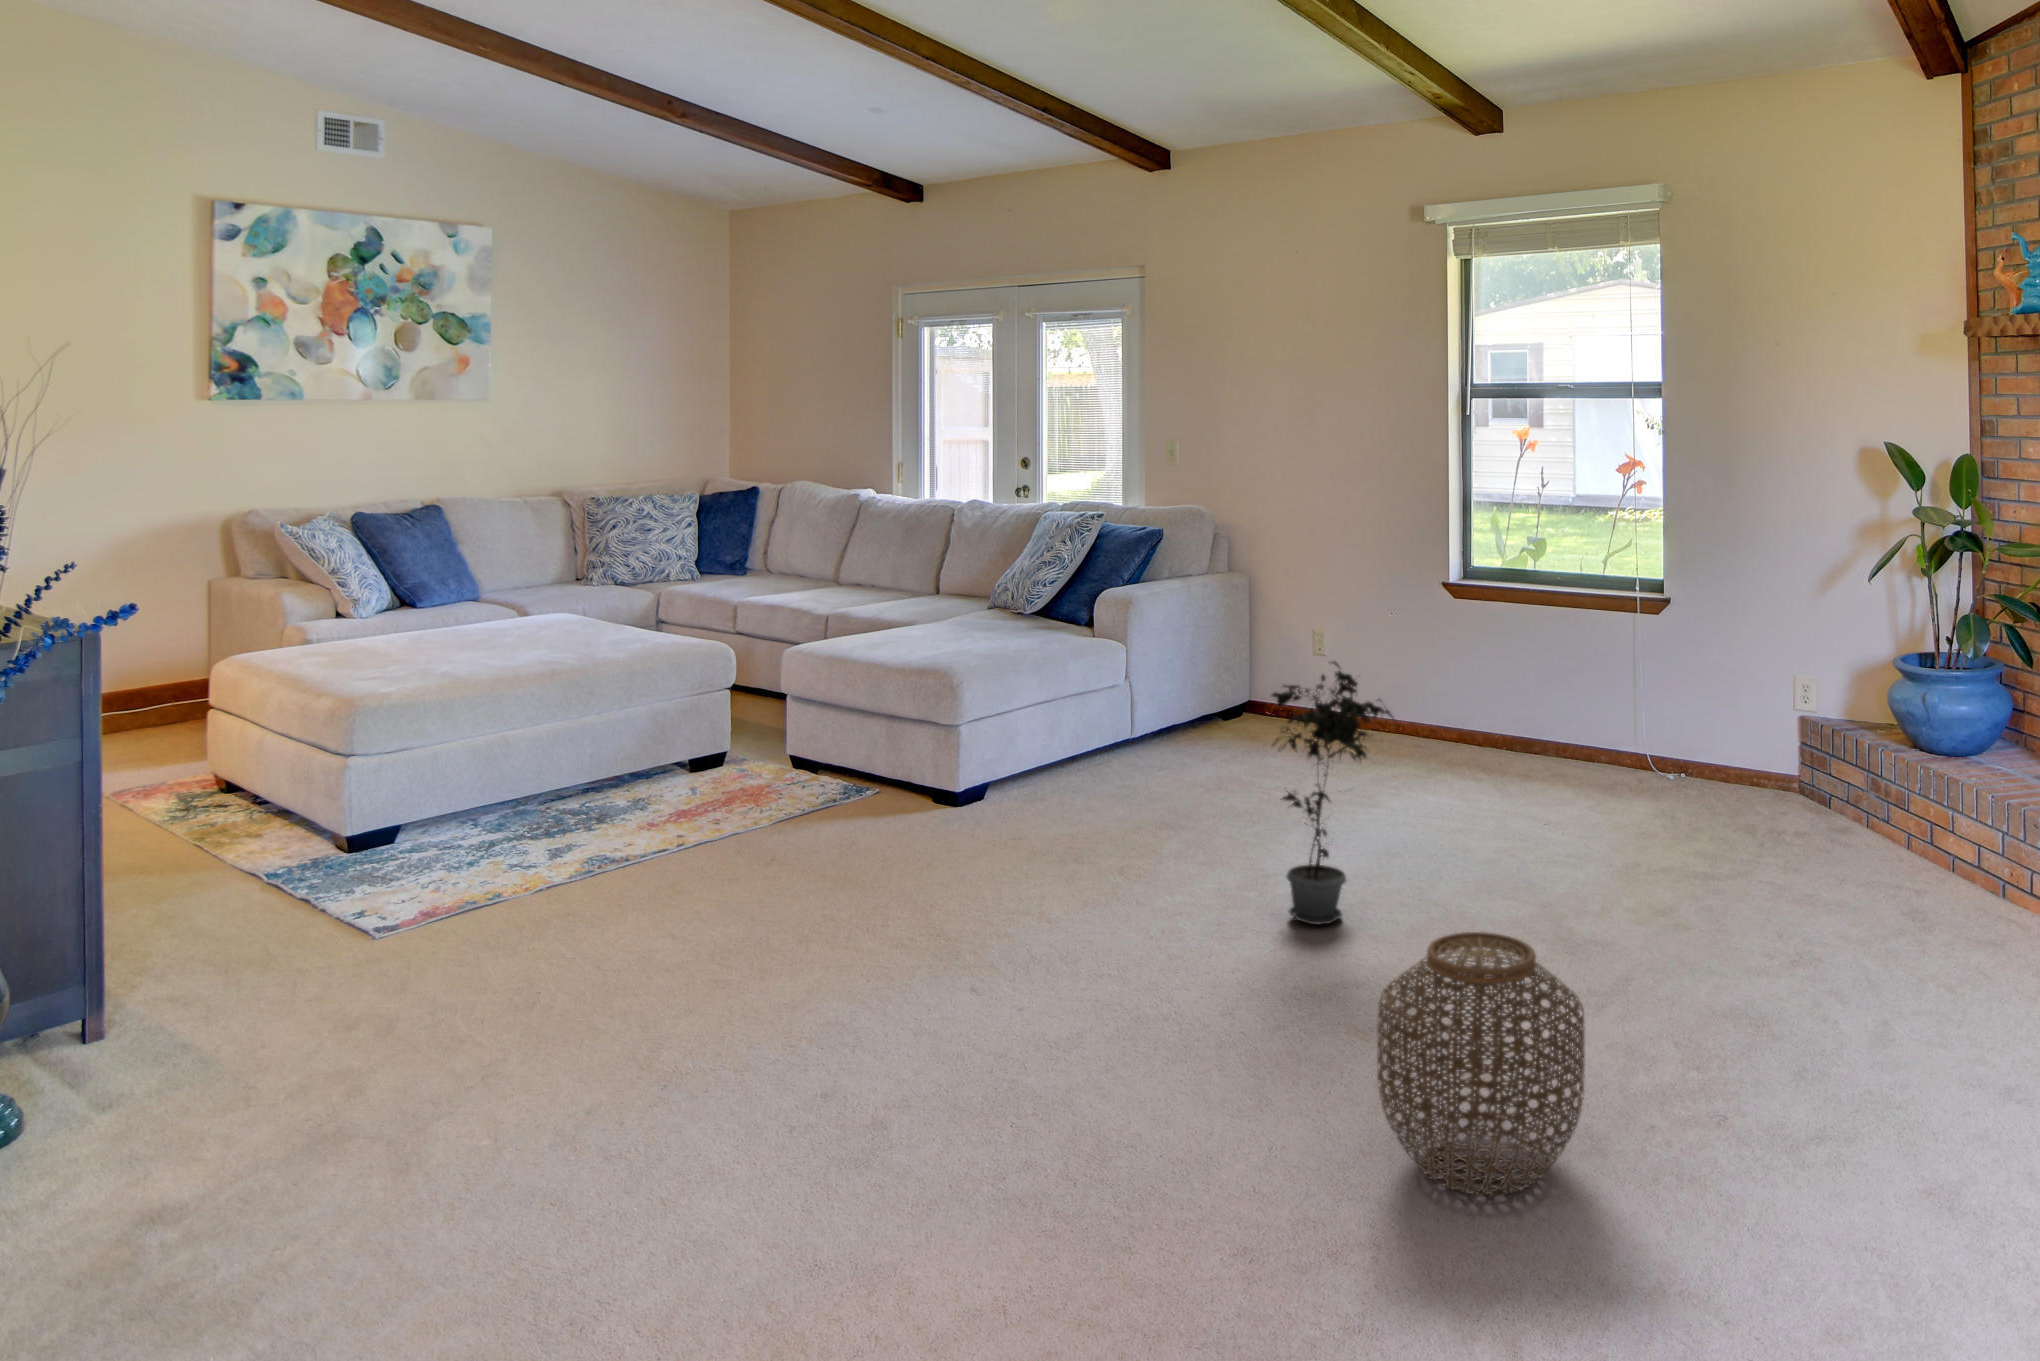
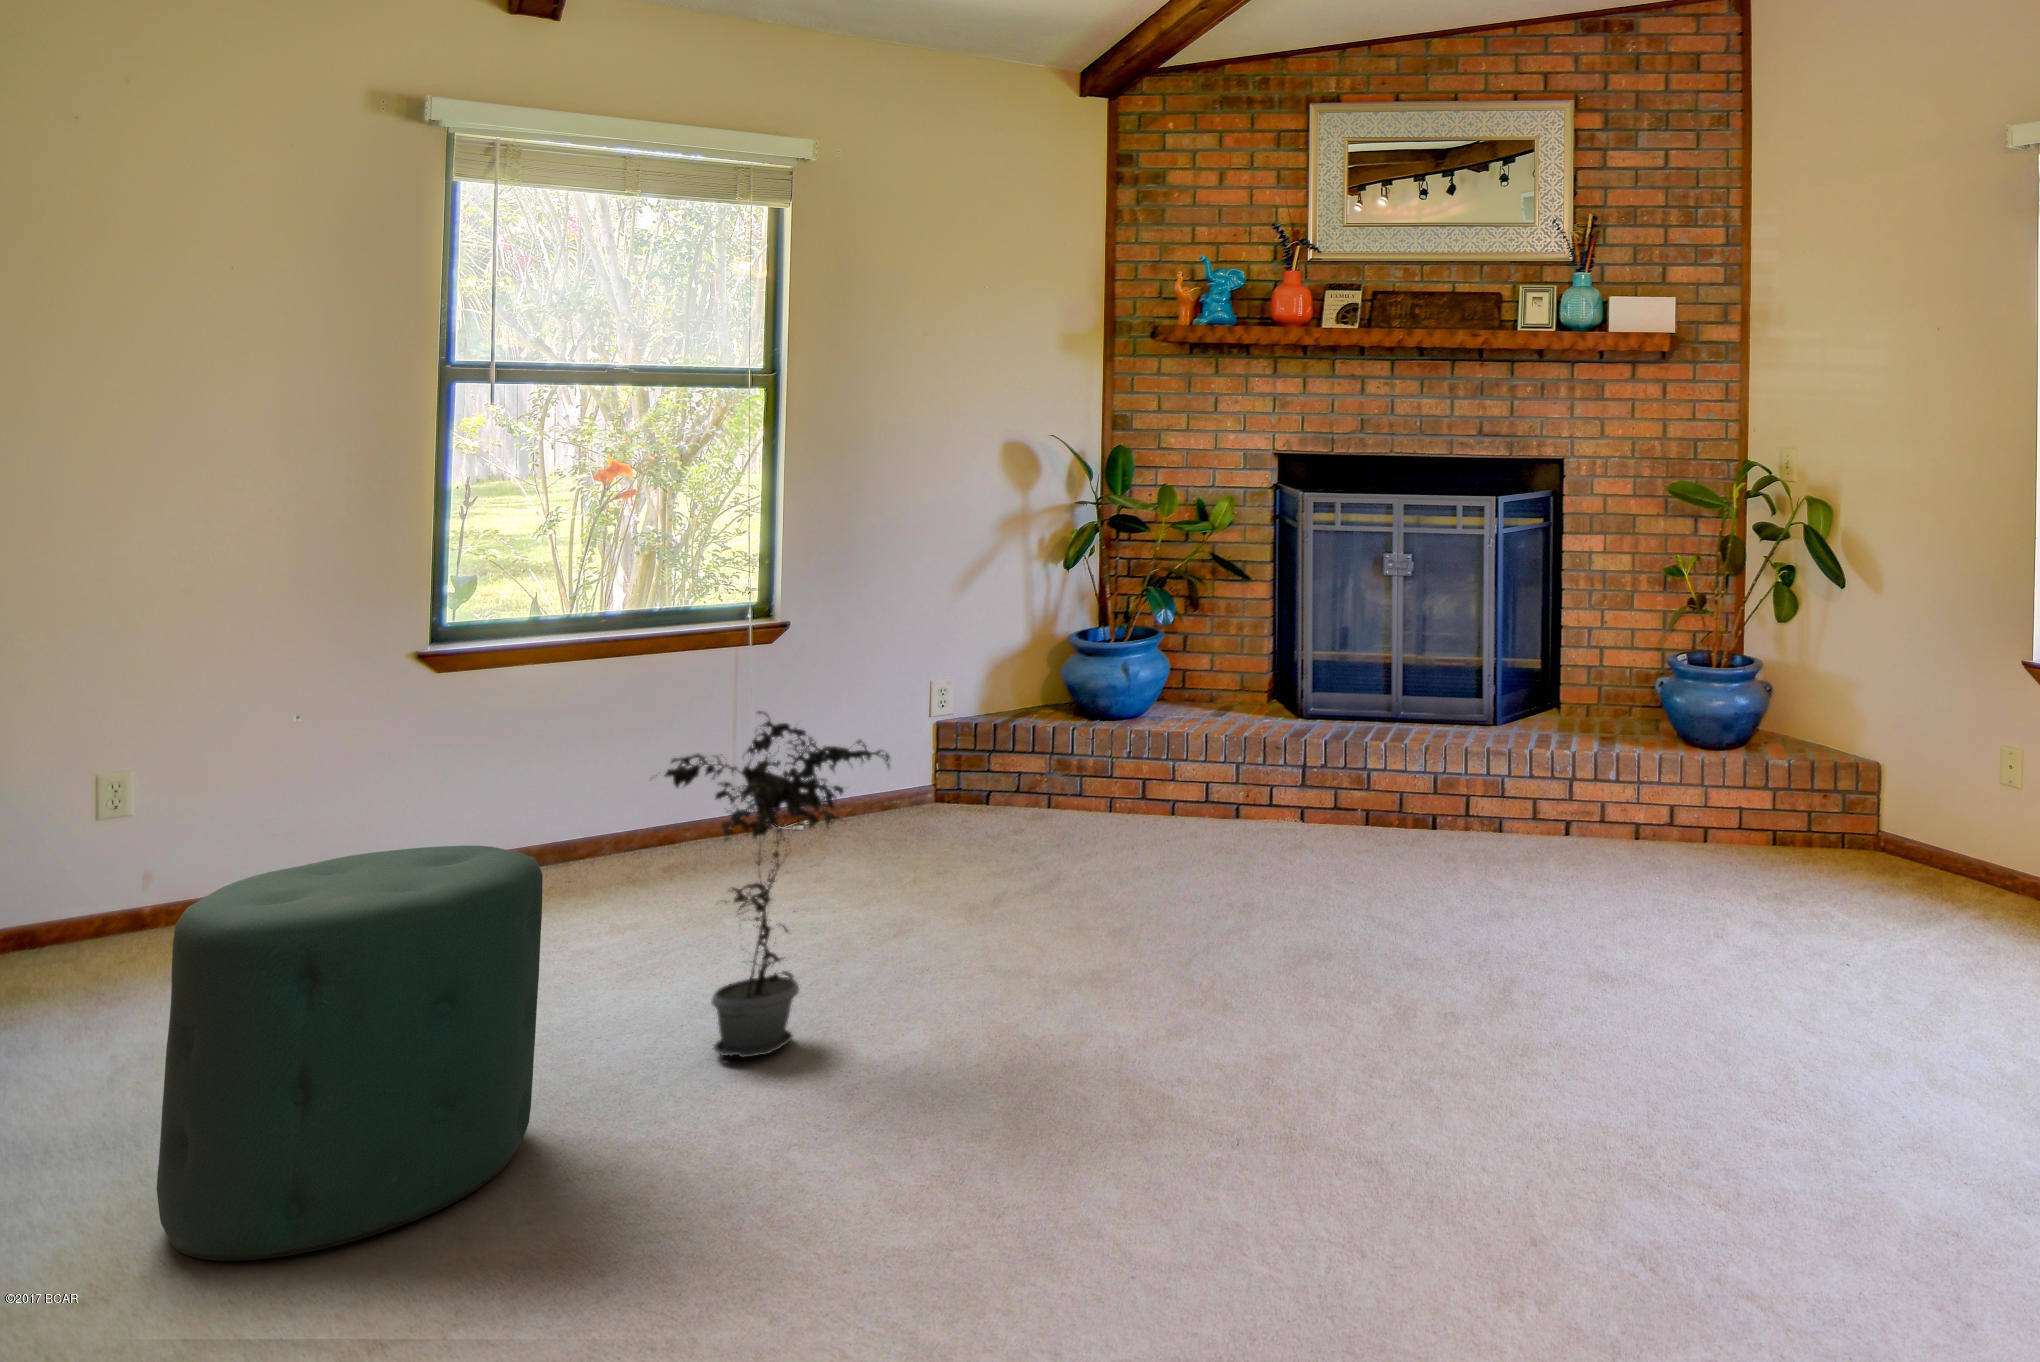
ottoman: none [1002,703,1181,927] -> present [157,846,543,1261]
woven basket: present [1377,932,1585,1195] -> none [1249,885,1447,1135]

